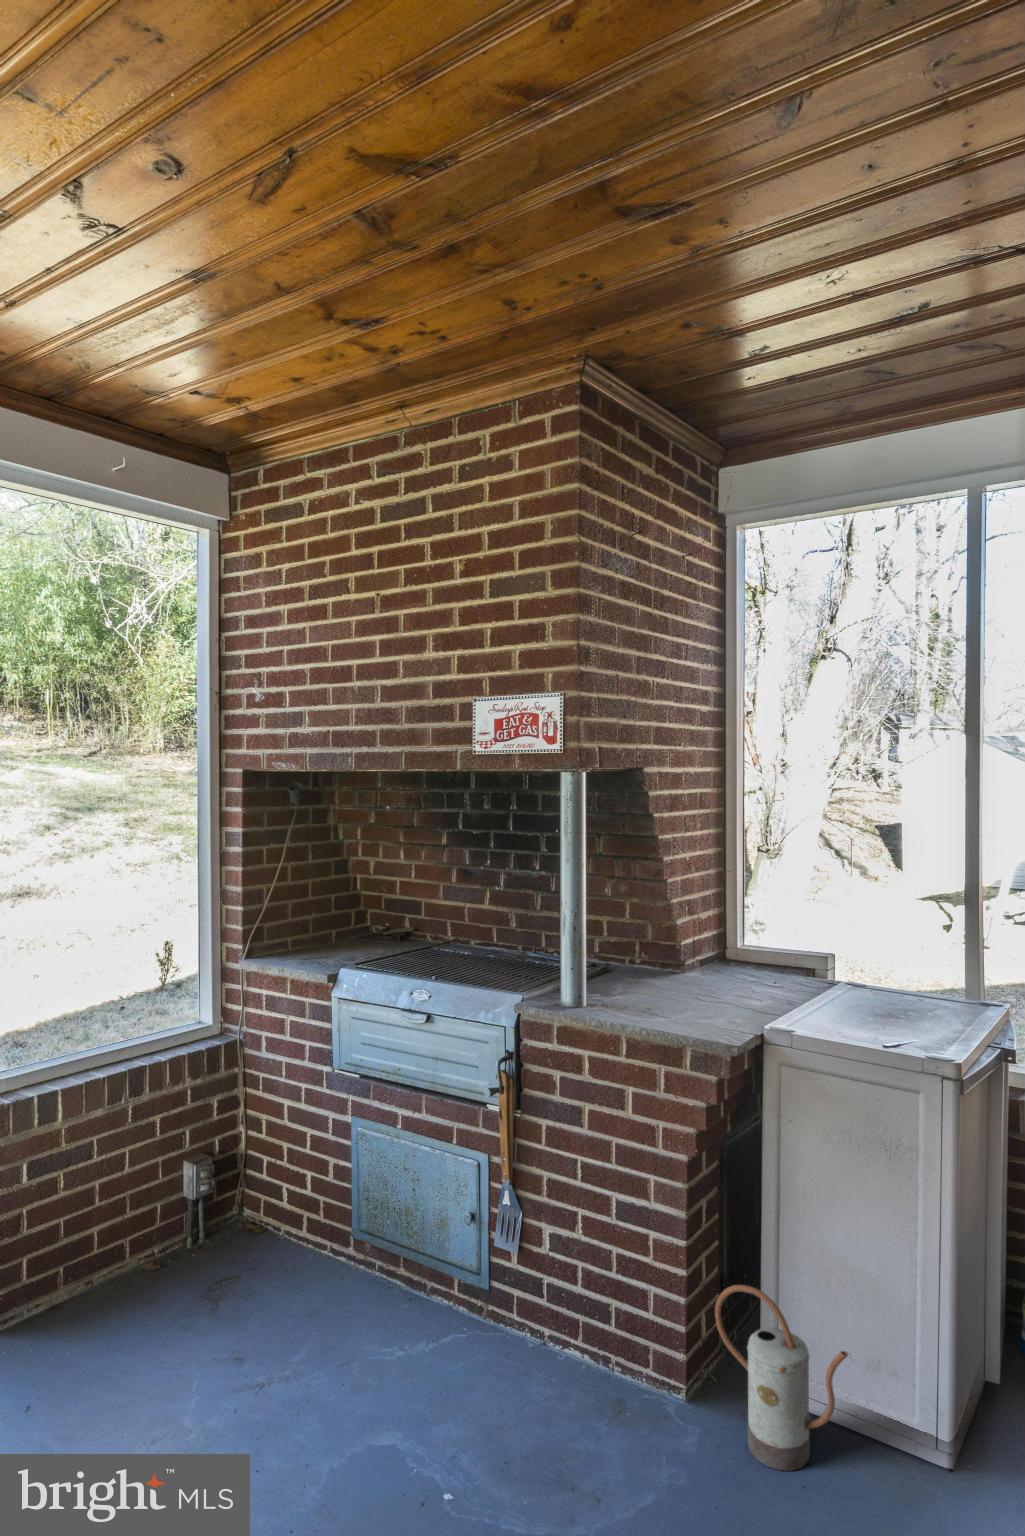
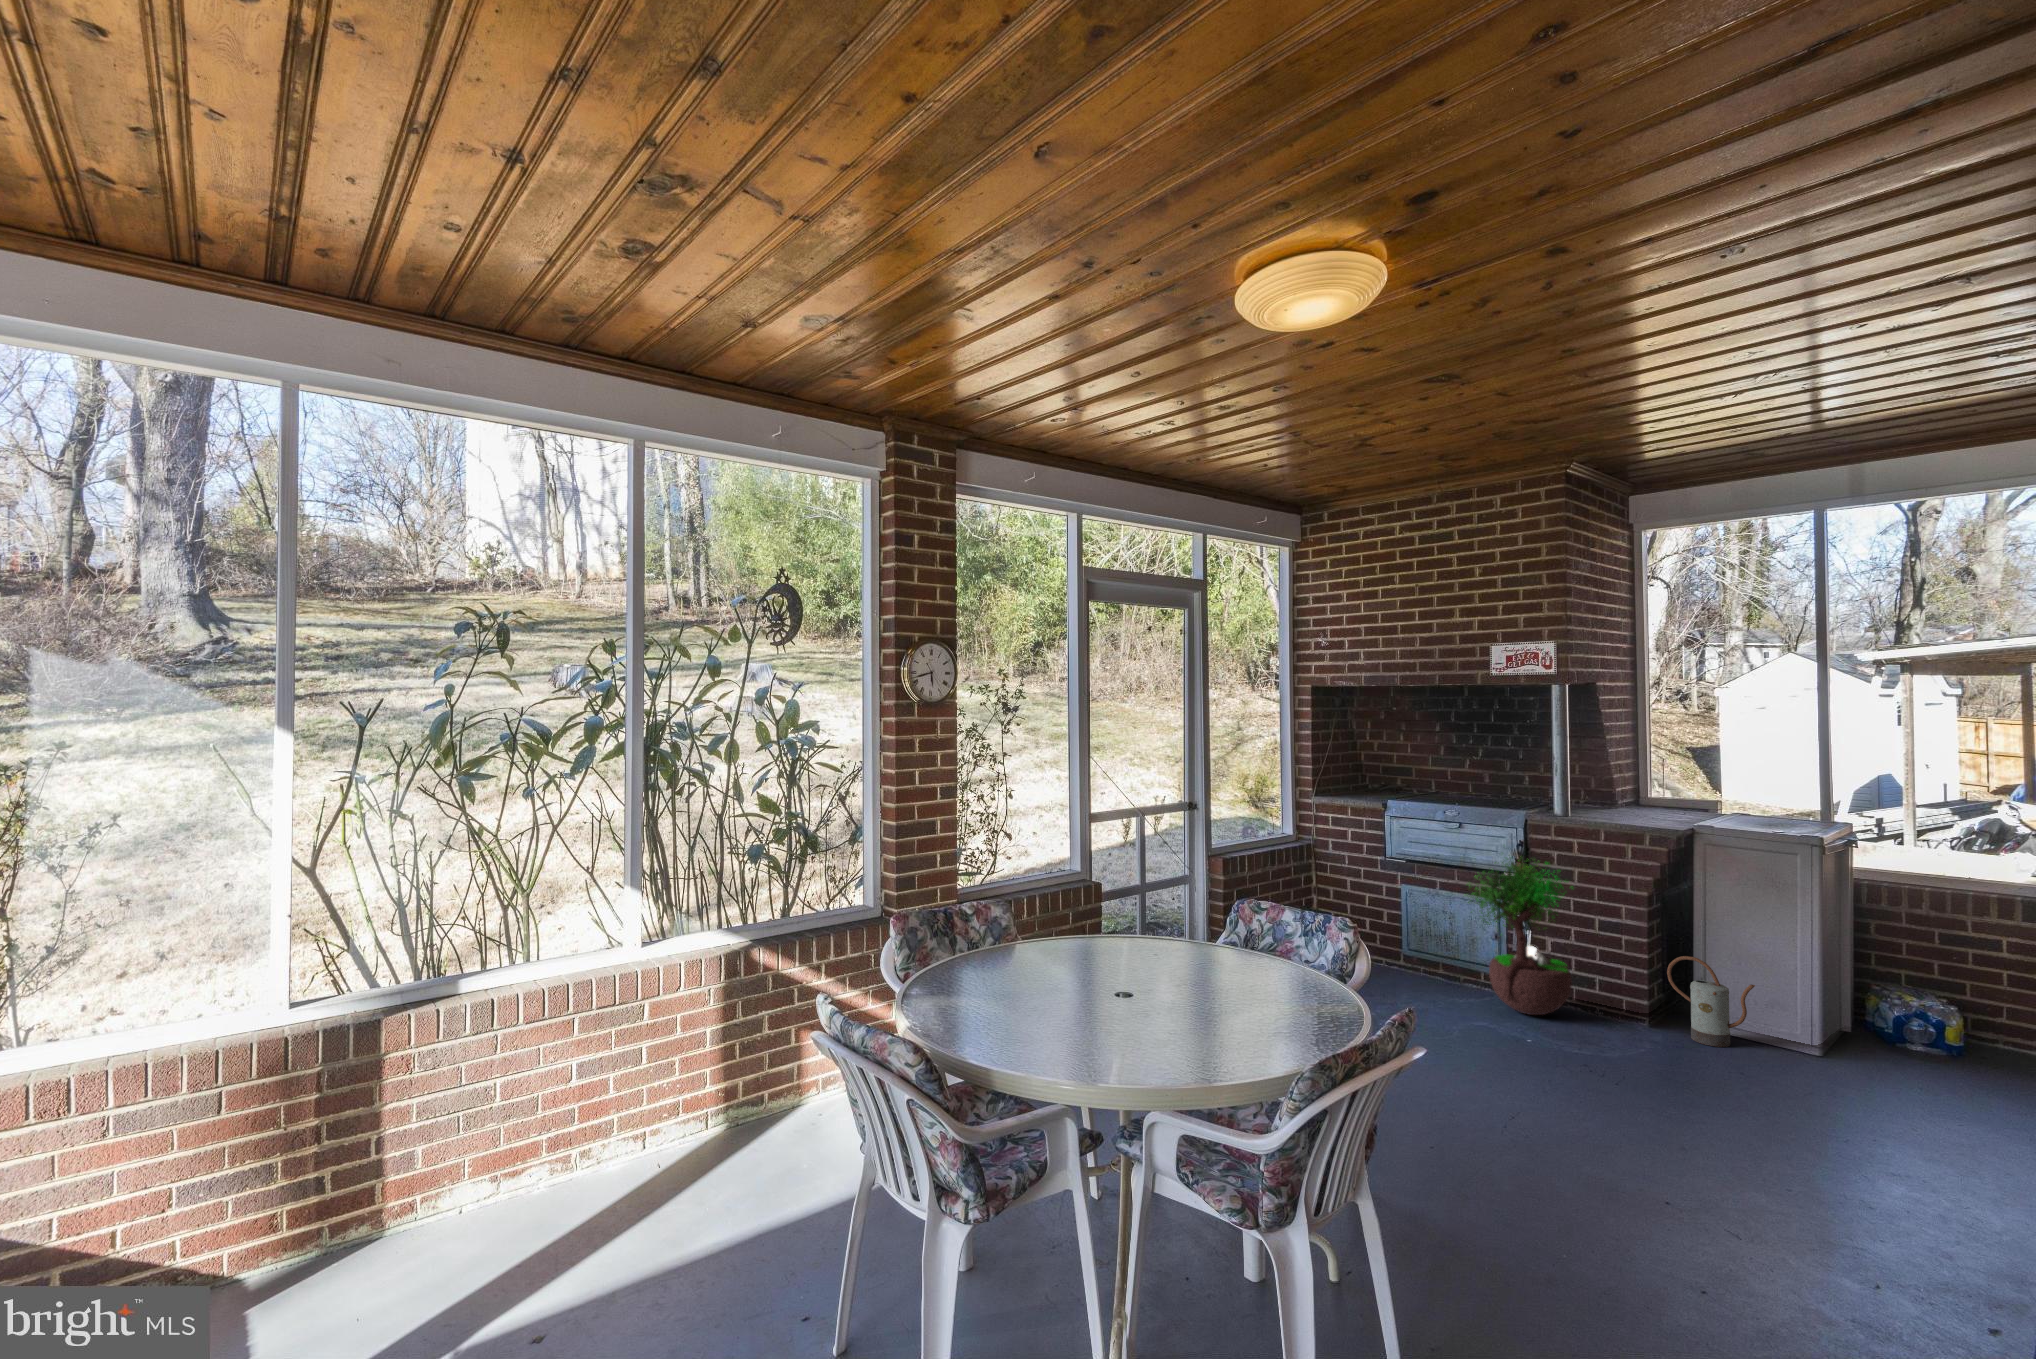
potted tree: none [364,1079,566,1400] -> present [1466,857,1572,1015]

